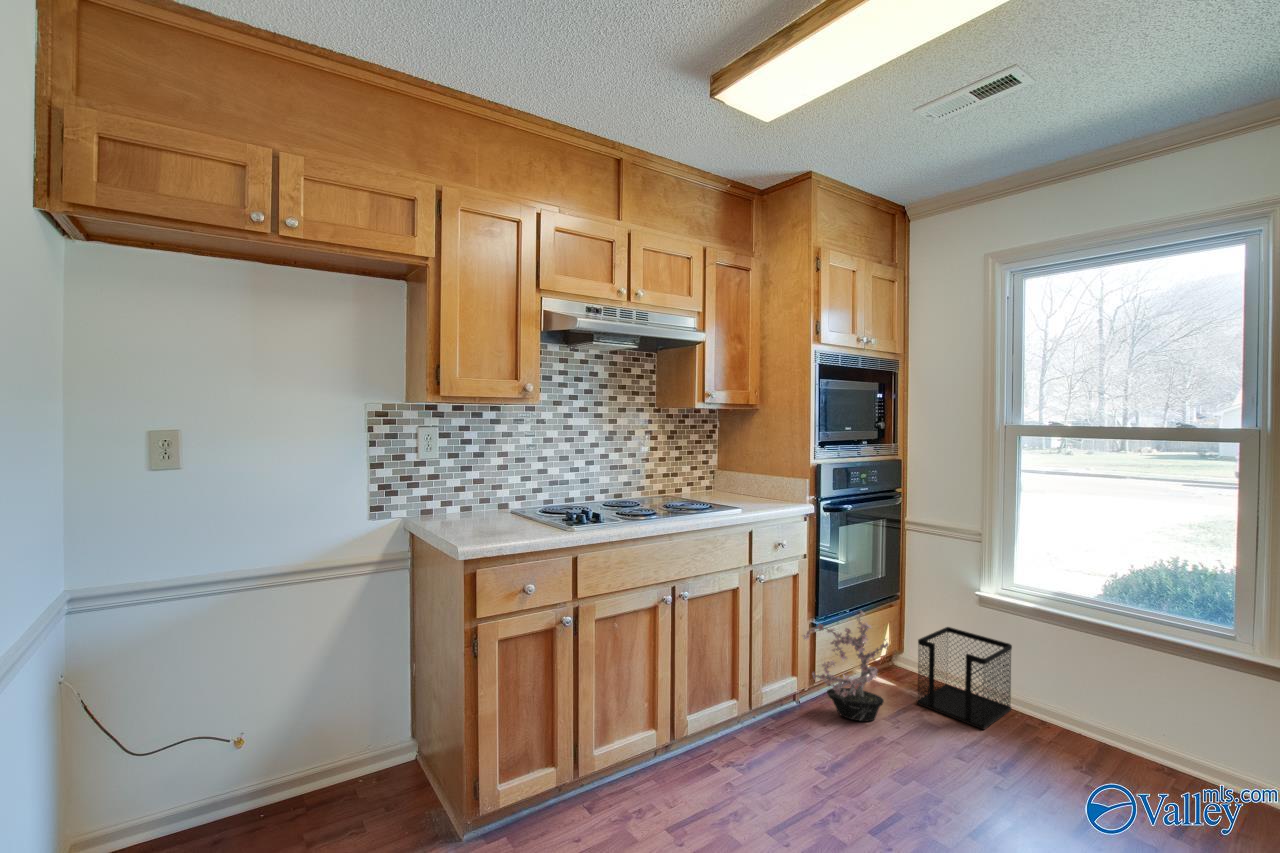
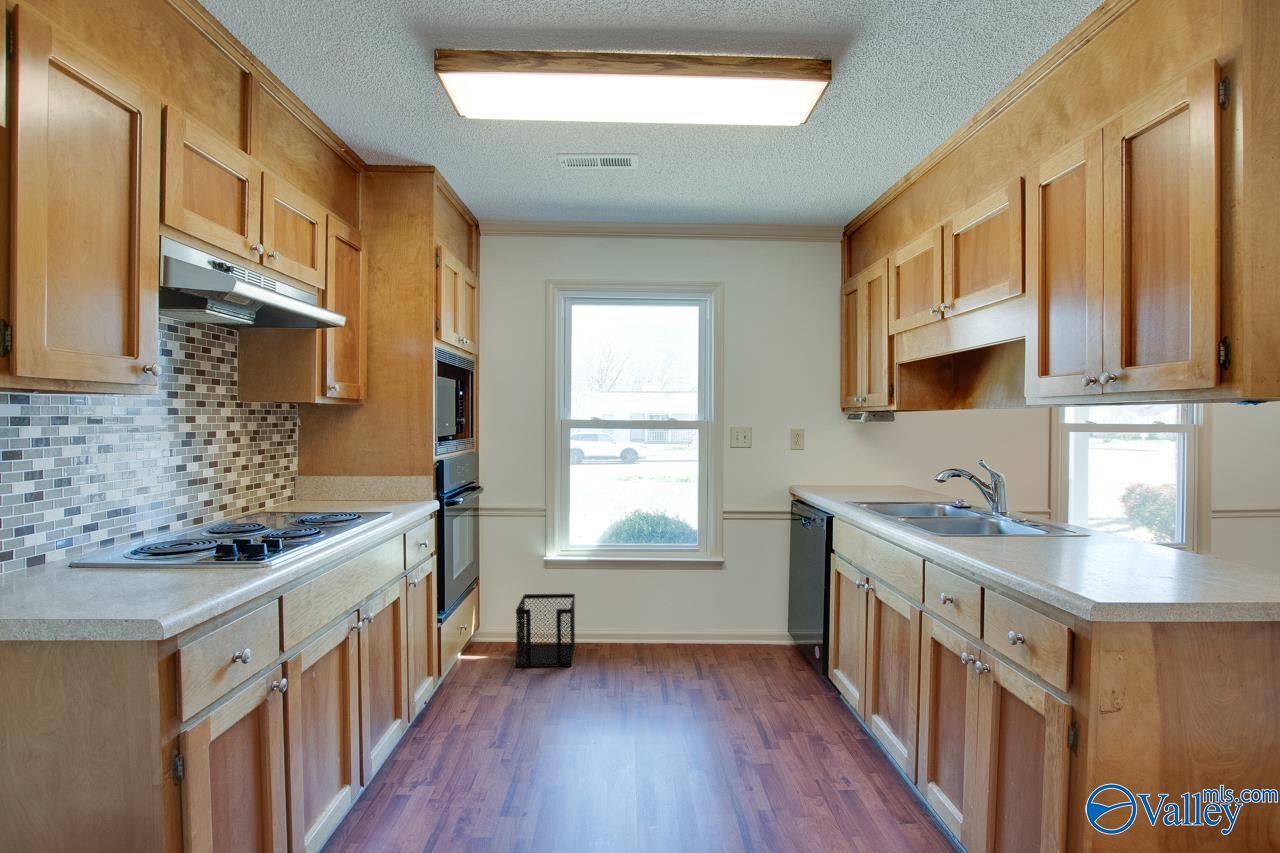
potted plant: present [802,611,888,721] -> none [434,594,507,700]

